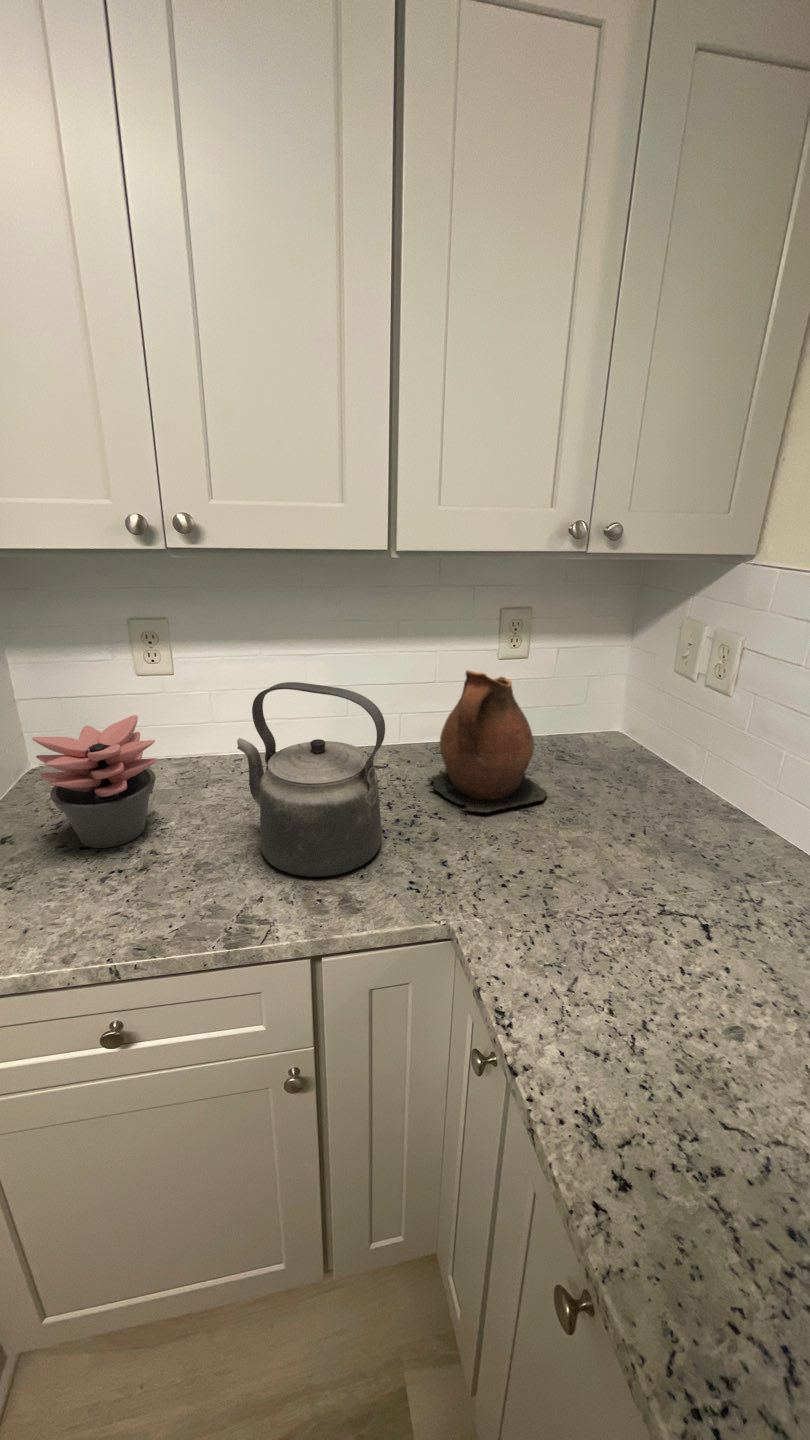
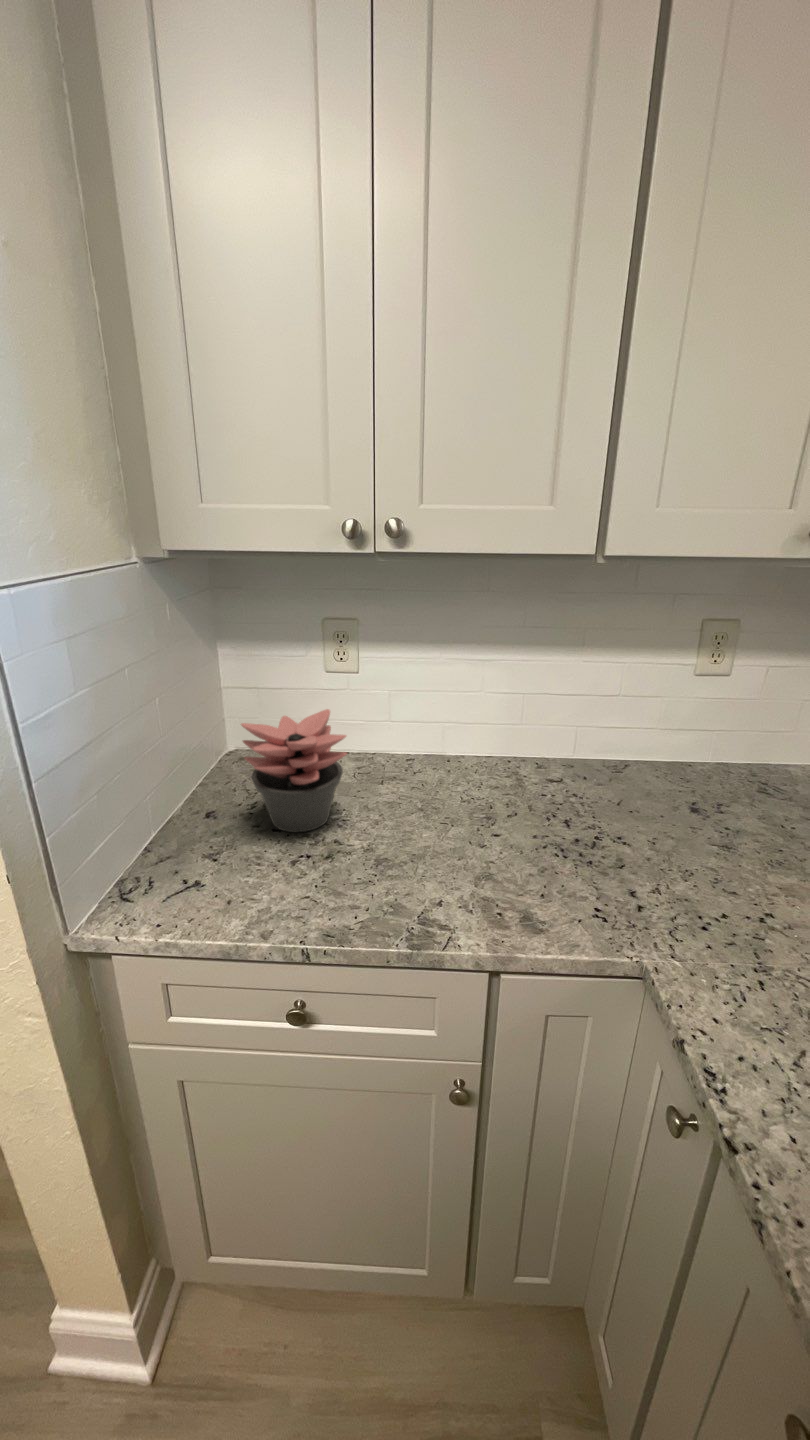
ceramic pitcher: present [427,670,547,812] -> none [607,687,750,843]
kettle: present [237,682,385,877] -> none [423,688,583,890]

